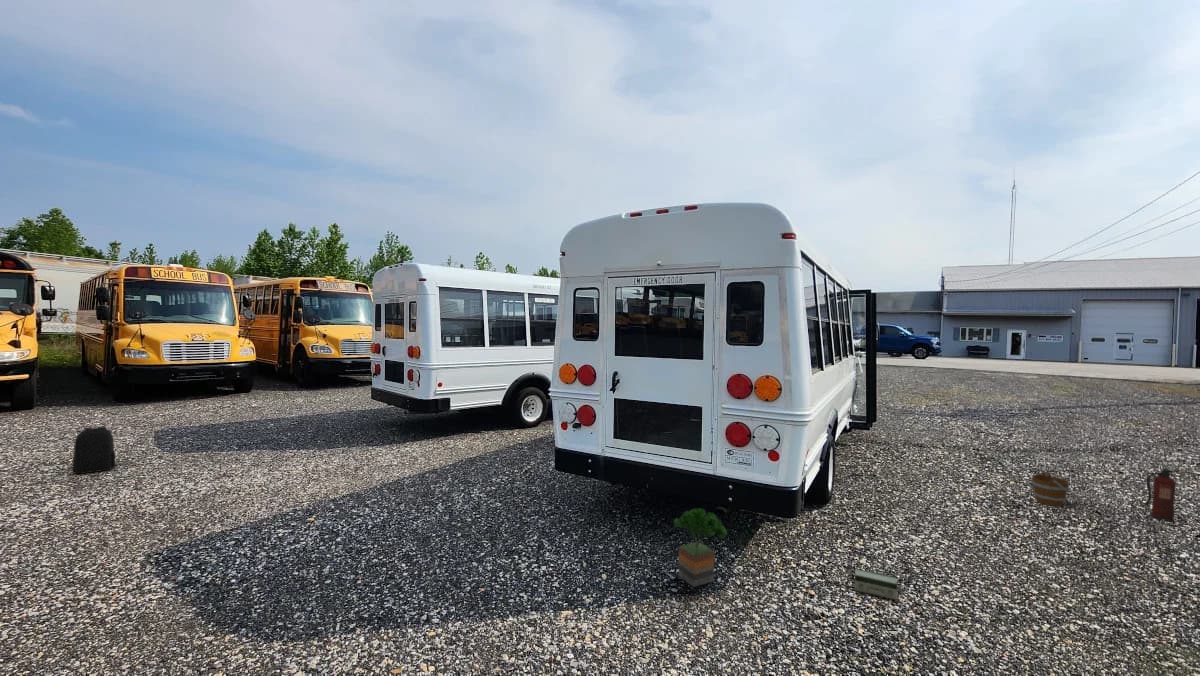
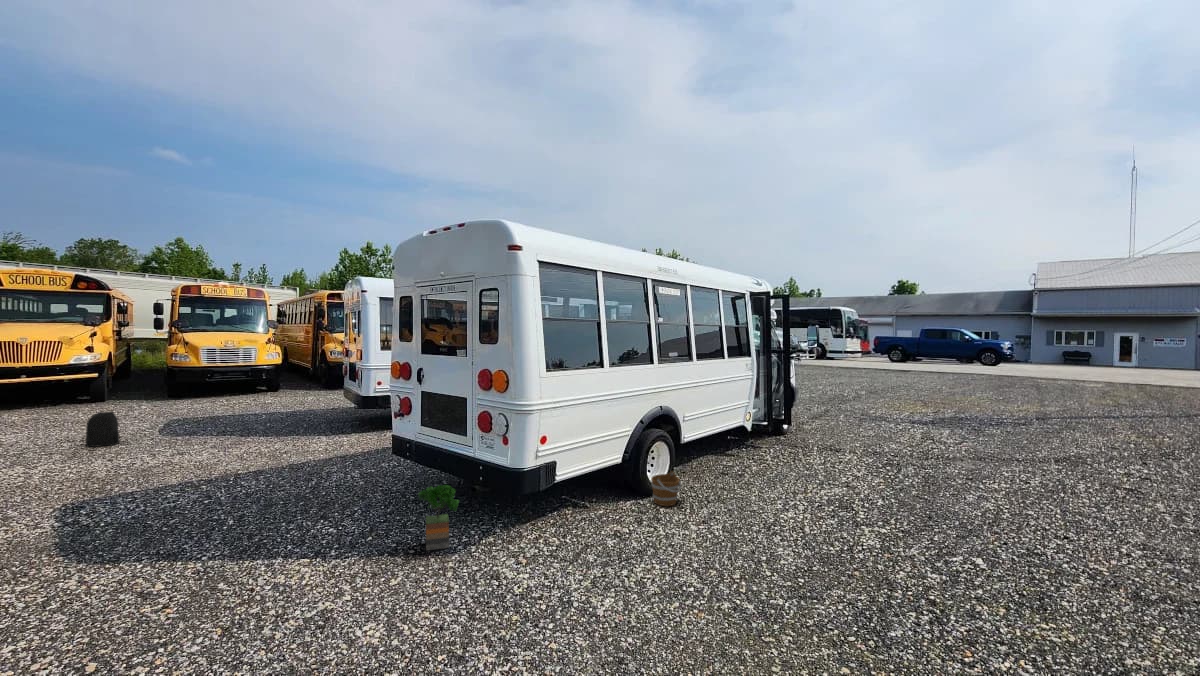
fire extinguisher: present [1144,469,1176,521] -> none [980,474,1008,530]
bucket: present [1032,472,1069,506] -> present [651,471,681,506]
toolbox: present [855,569,898,600] -> none [560,546,601,573]

